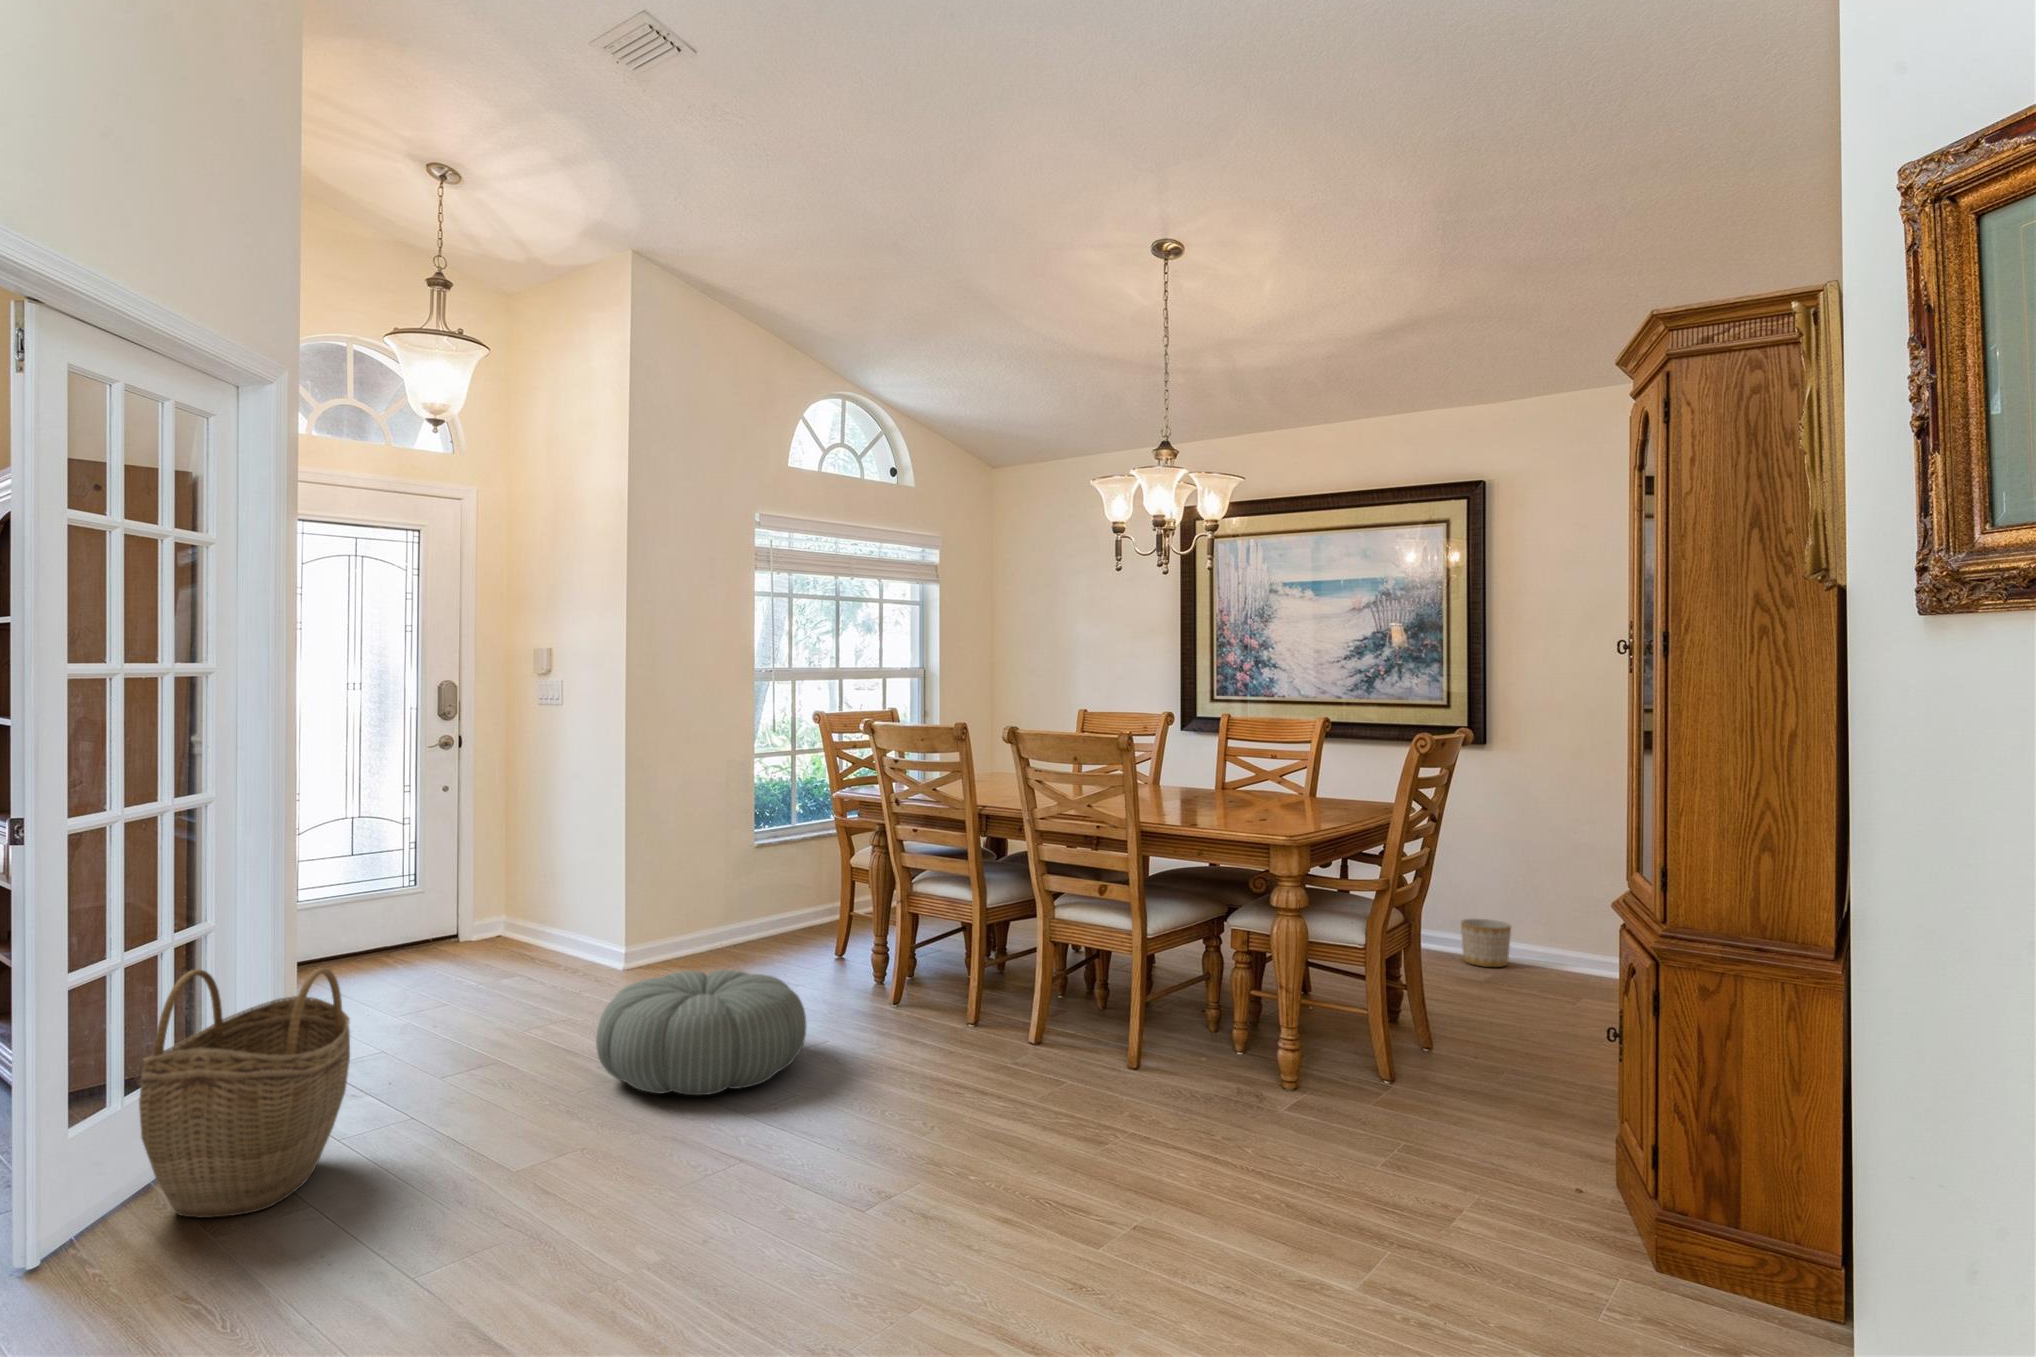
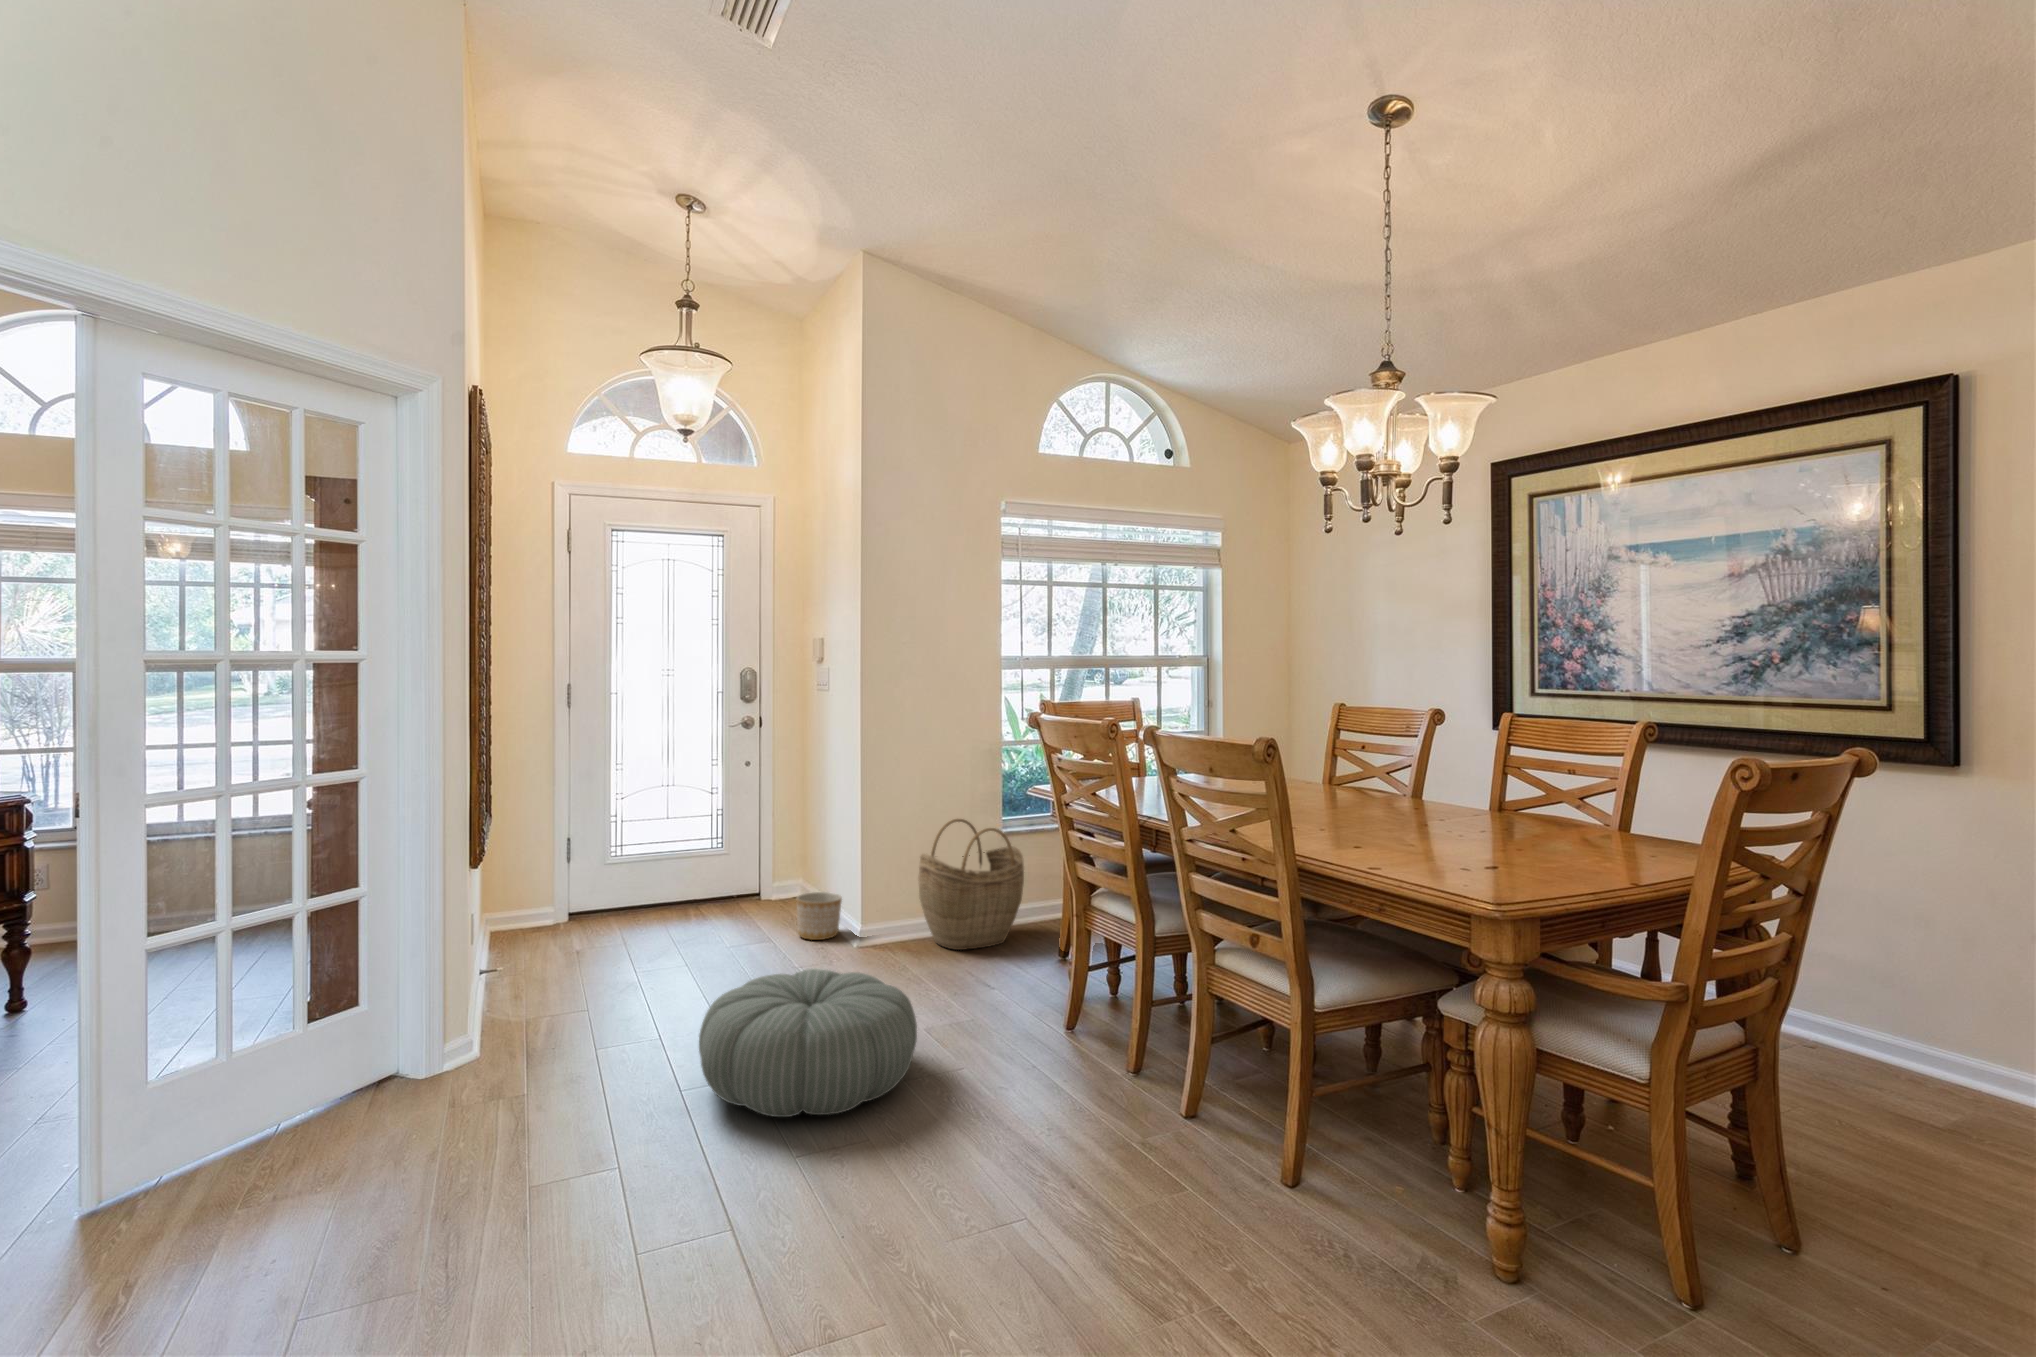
planter: present [1461,919,1511,967] -> present [796,892,842,940]
woven basket: present [139,968,350,1217] -> present [919,819,1024,950]

